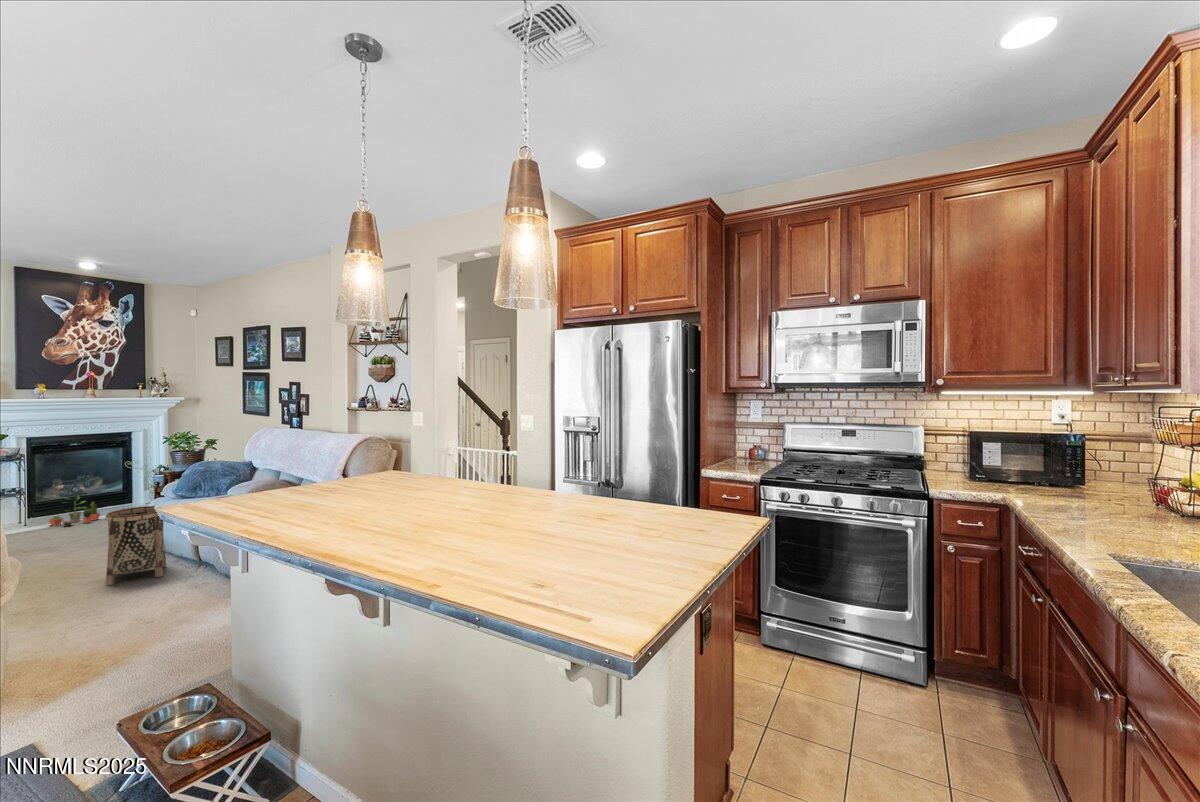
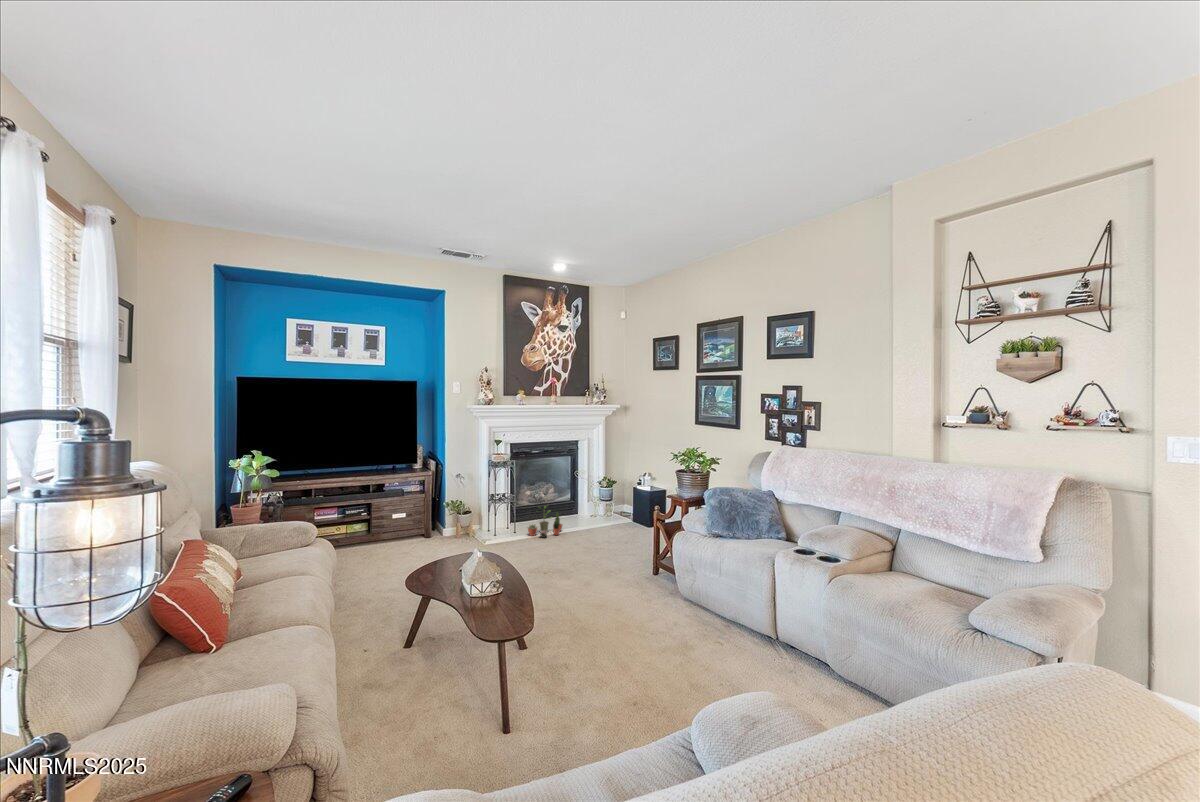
basket: present [105,506,166,585] -> none [677,552,750,665]

